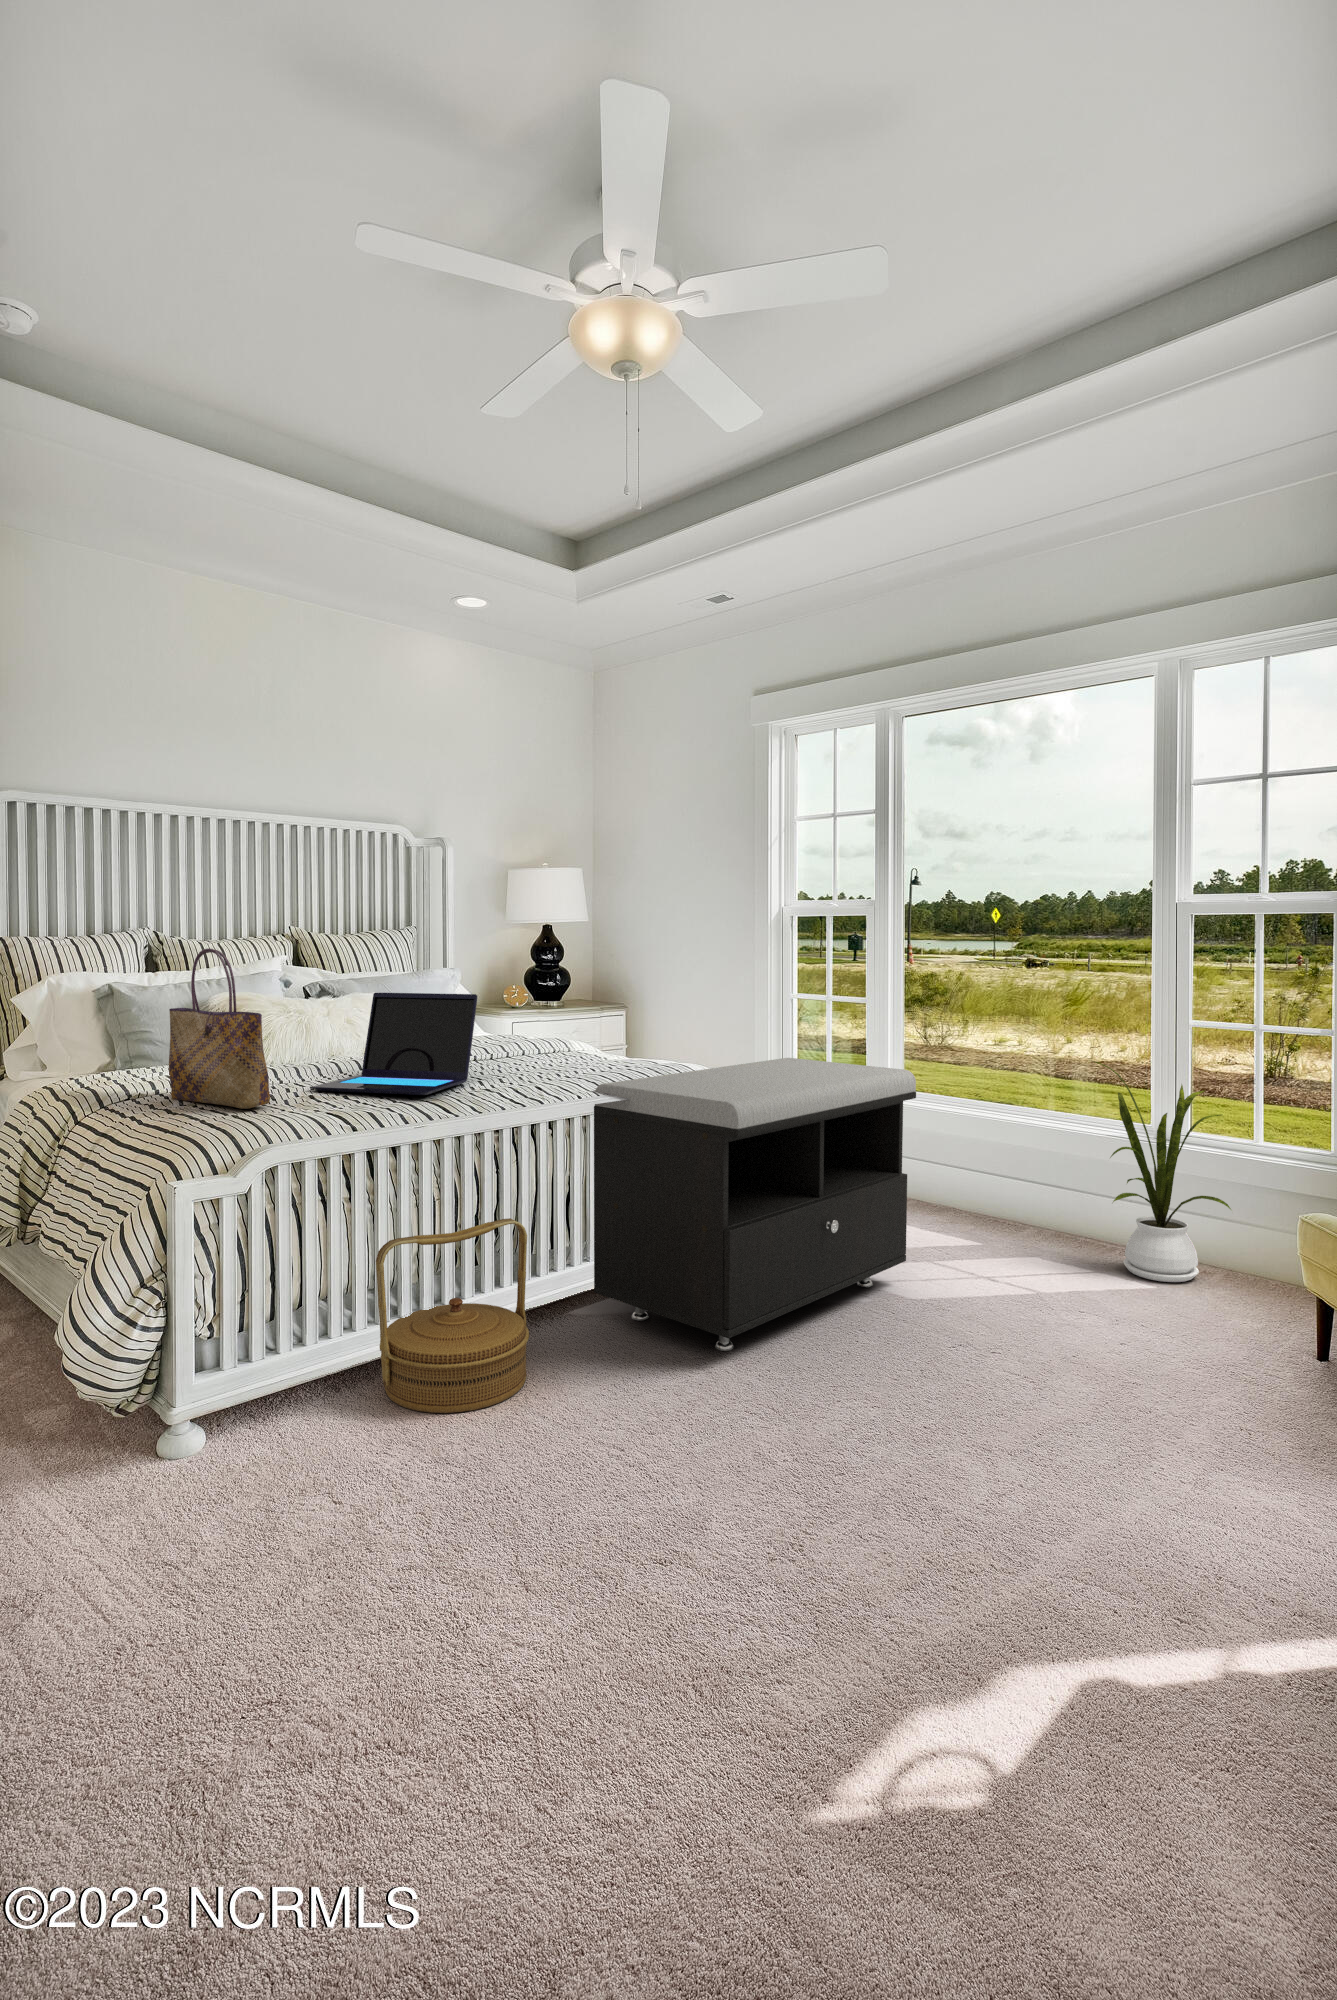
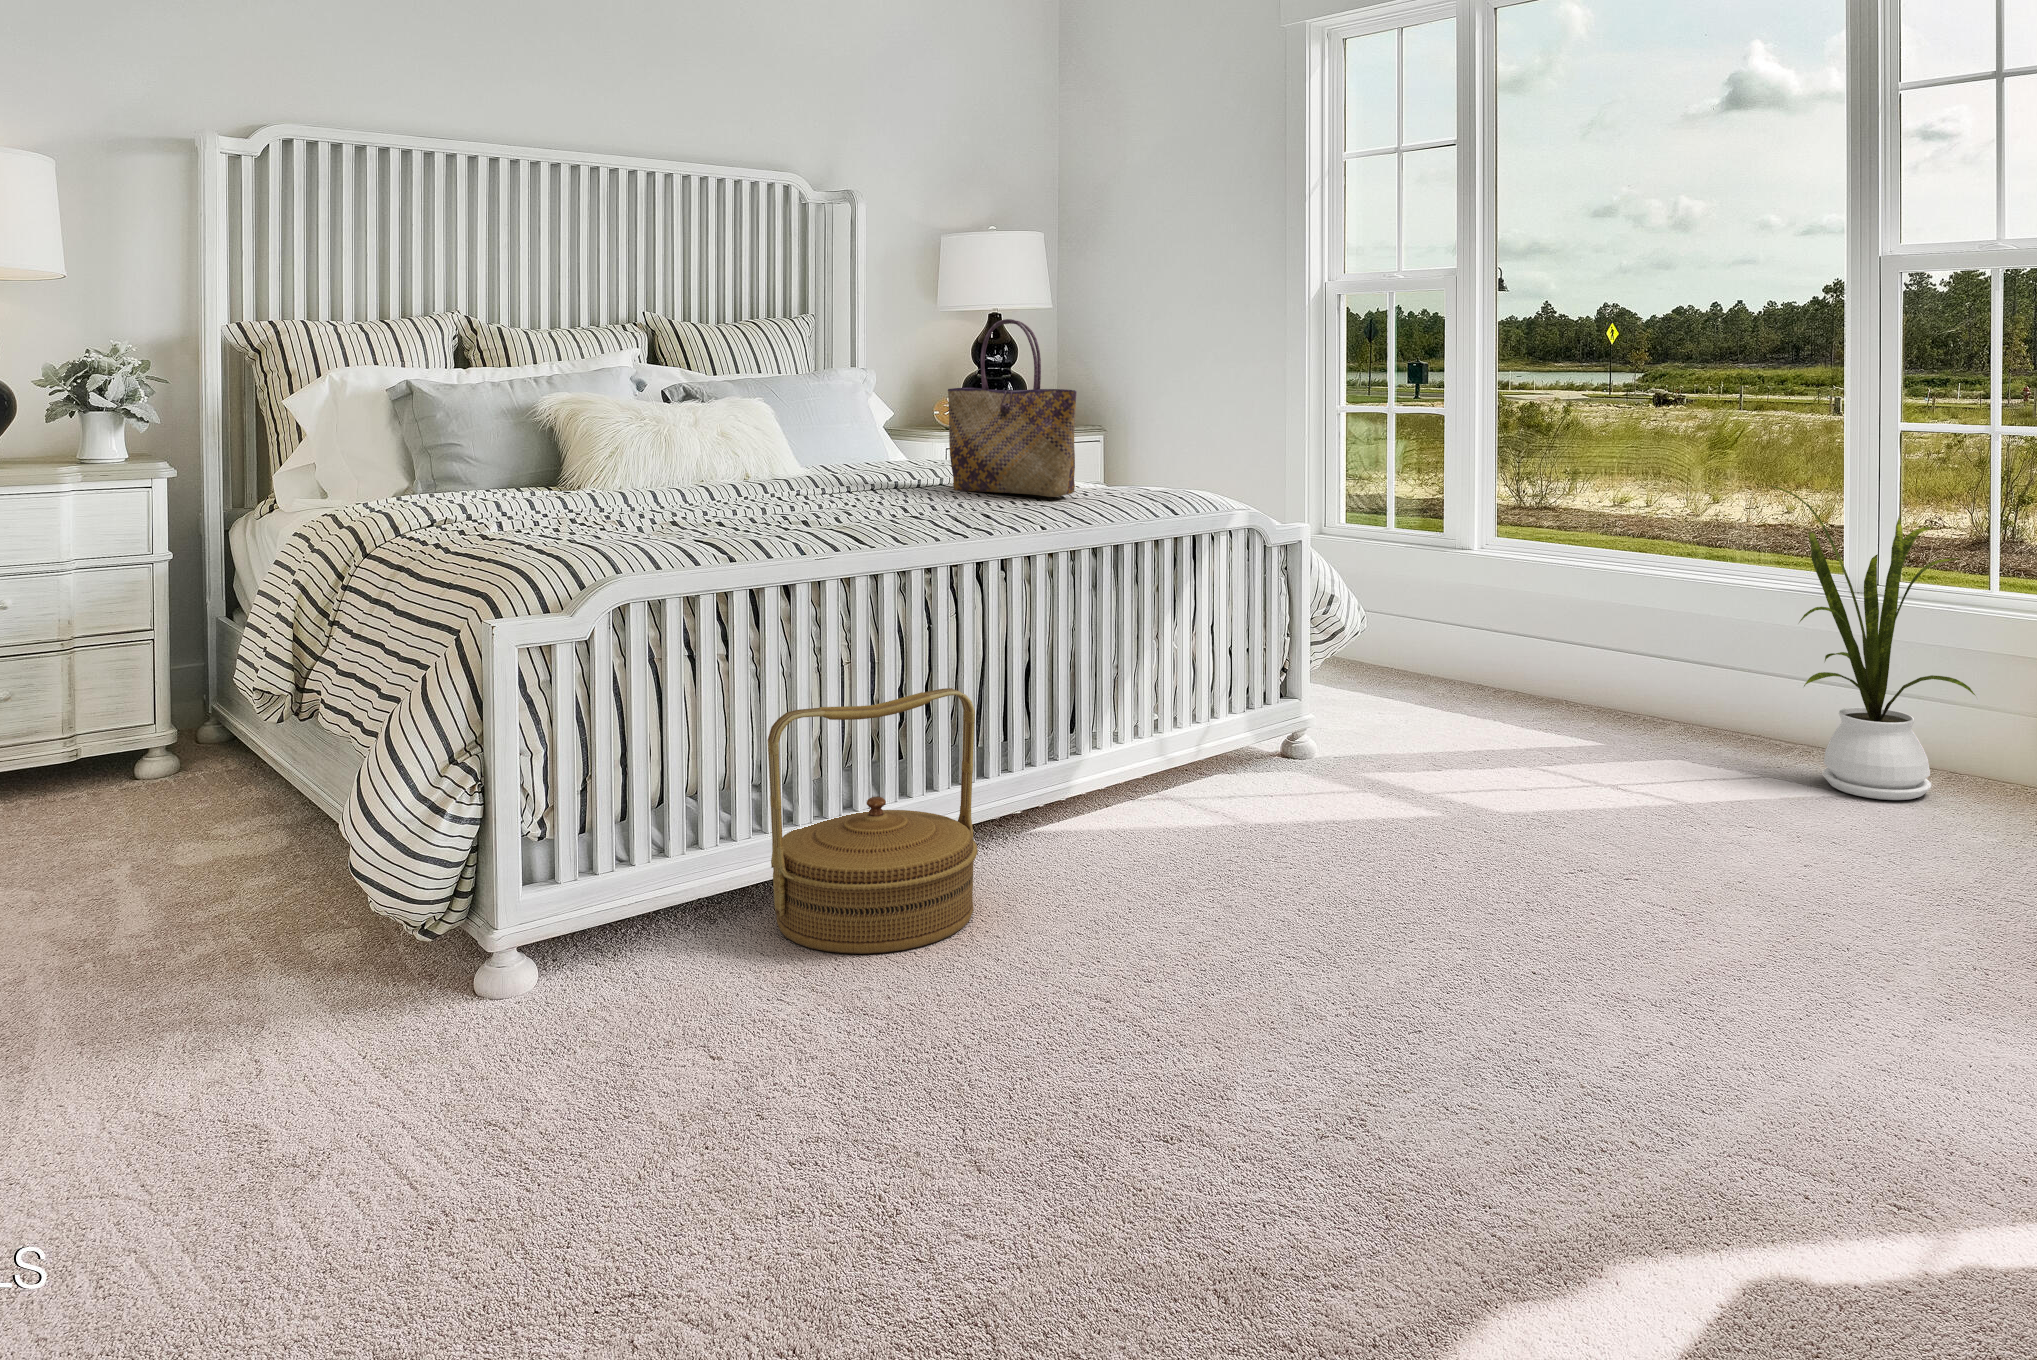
tote bag: present [169,948,270,1109] -> present [948,319,1077,497]
laptop: present [312,993,478,1095] -> none [680,385,907,519]
storage bench: present [594,1058,916,1351] -> none [1067,482,1519,881]

